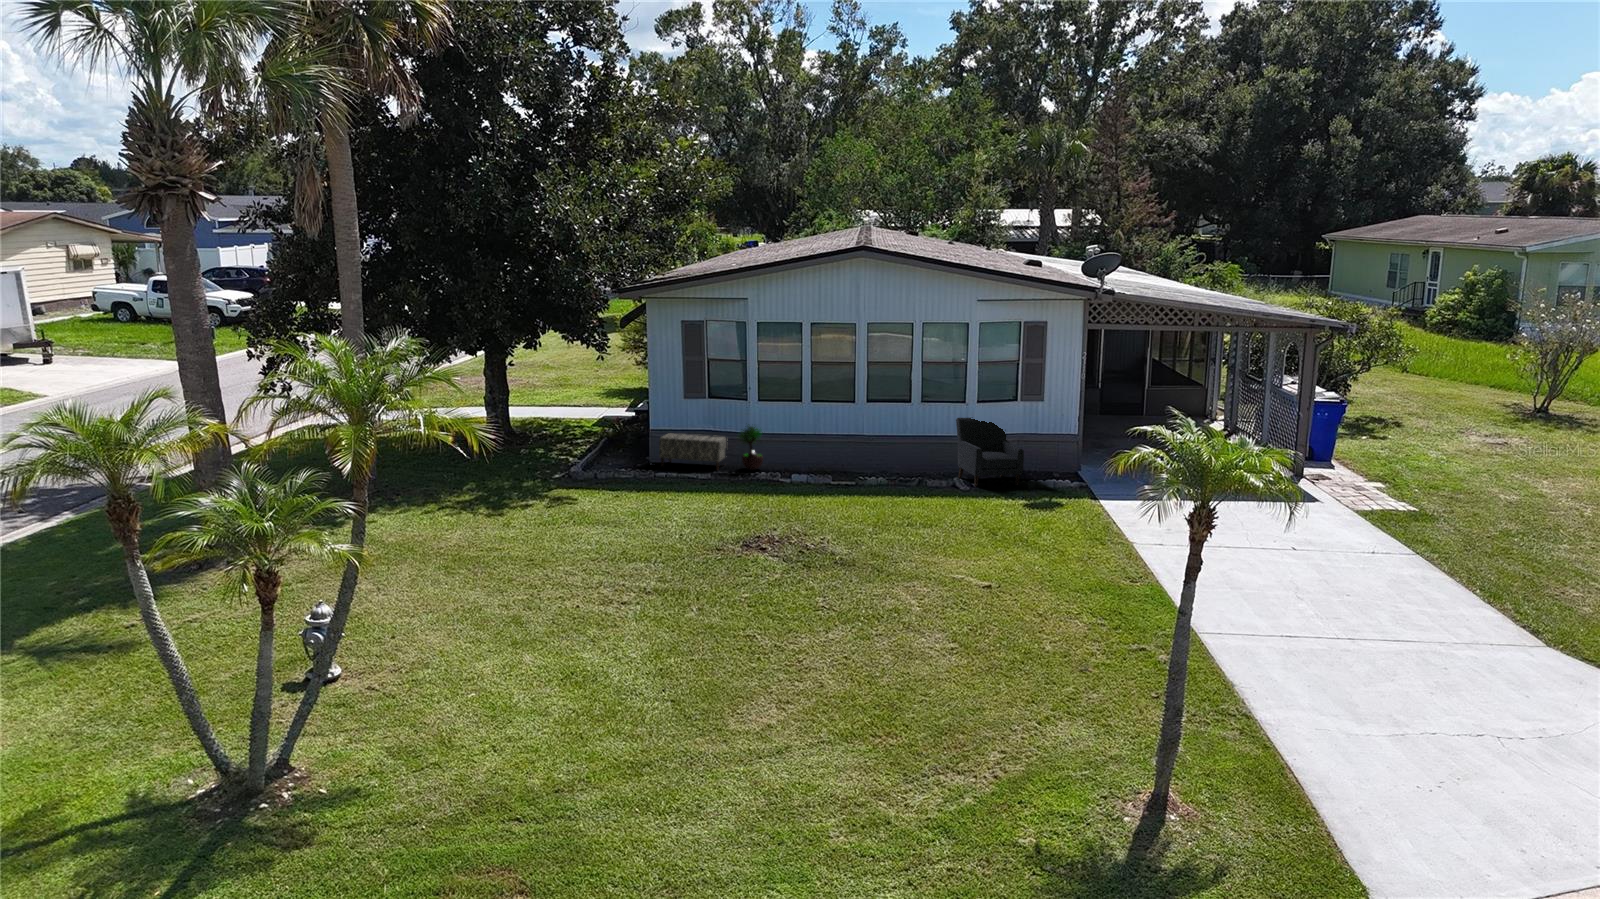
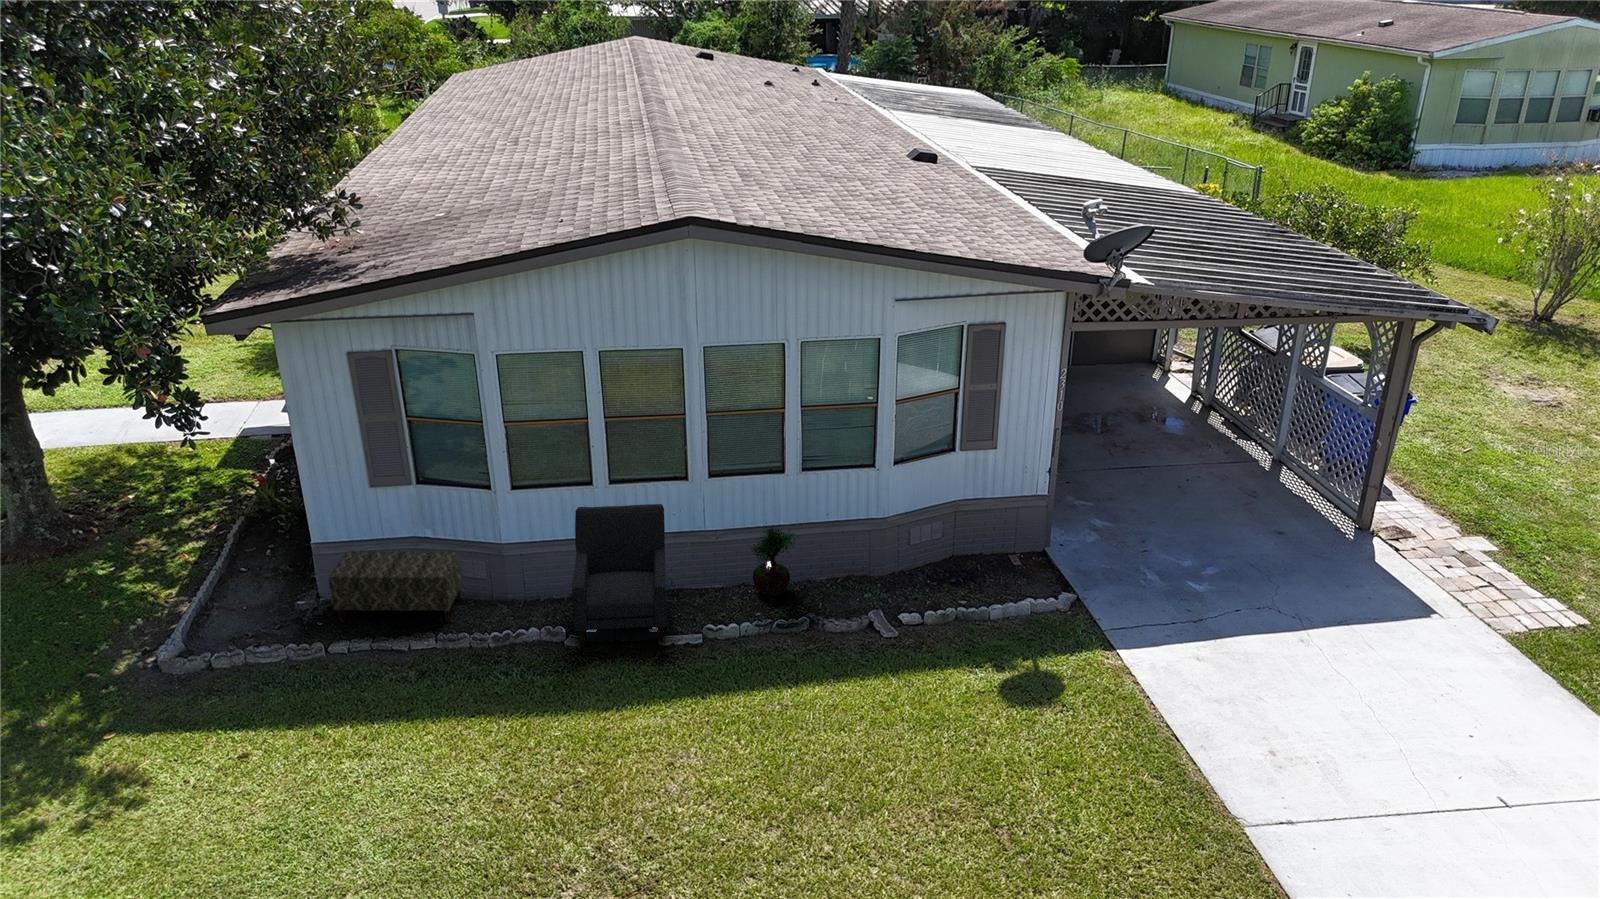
chair: present [956,417,1024,487] -> present [572,504,667,646]
potted tree: present [739,426,763,470] -> present [751,524,795,596]

